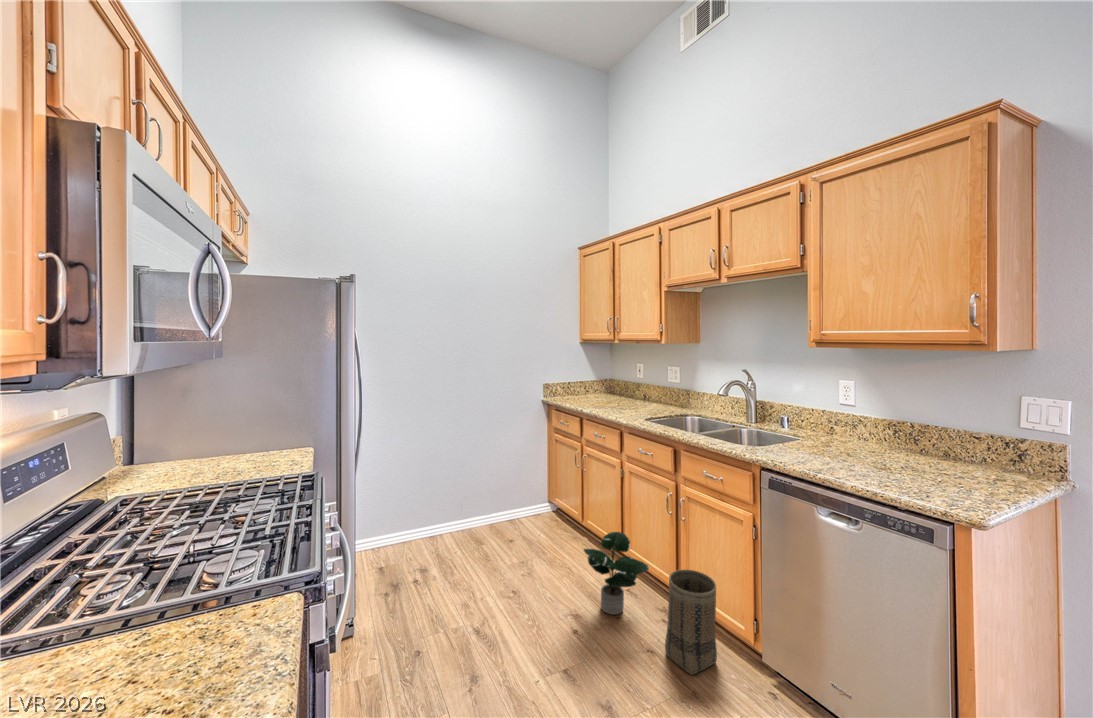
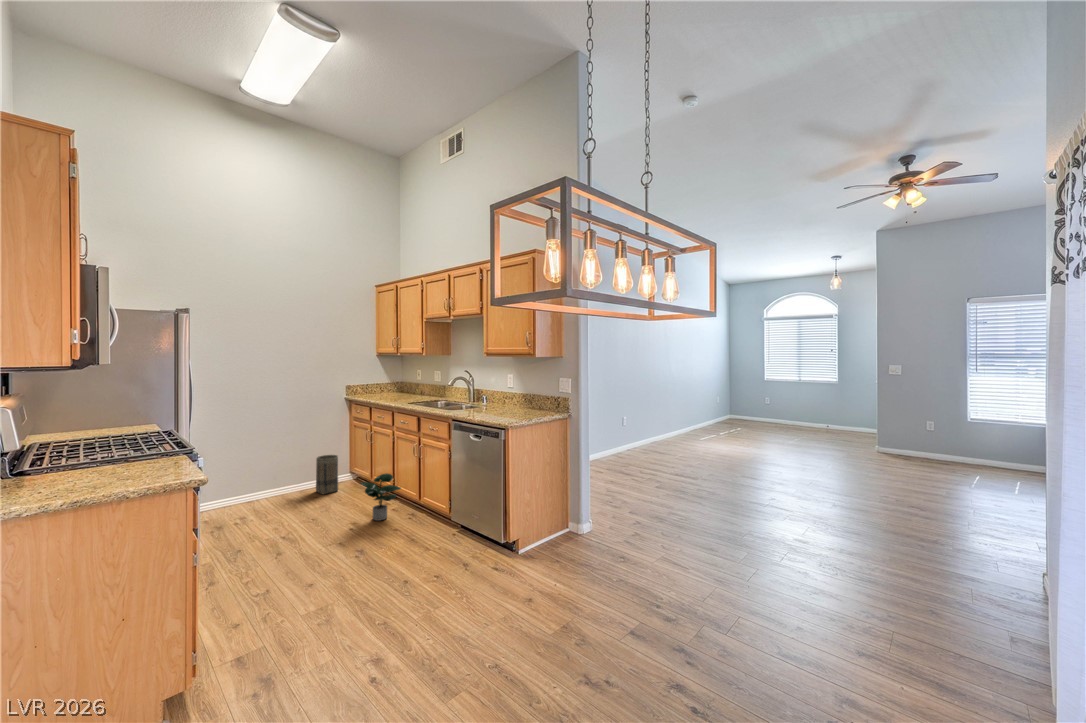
basket: present [665,569,717,675] -> present [316,455,338,494]

